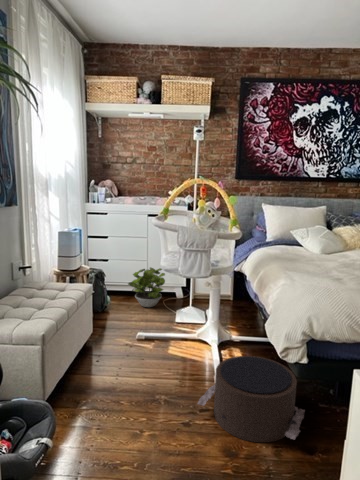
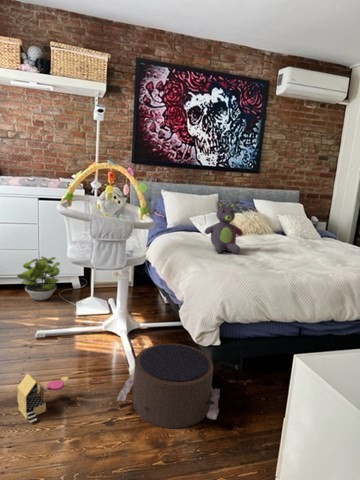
stuffed bear: none [301,214,345,269] -> present [205,202,243,254]
toy house: none [112,367,157,412] -> present [17,373,69,423]

